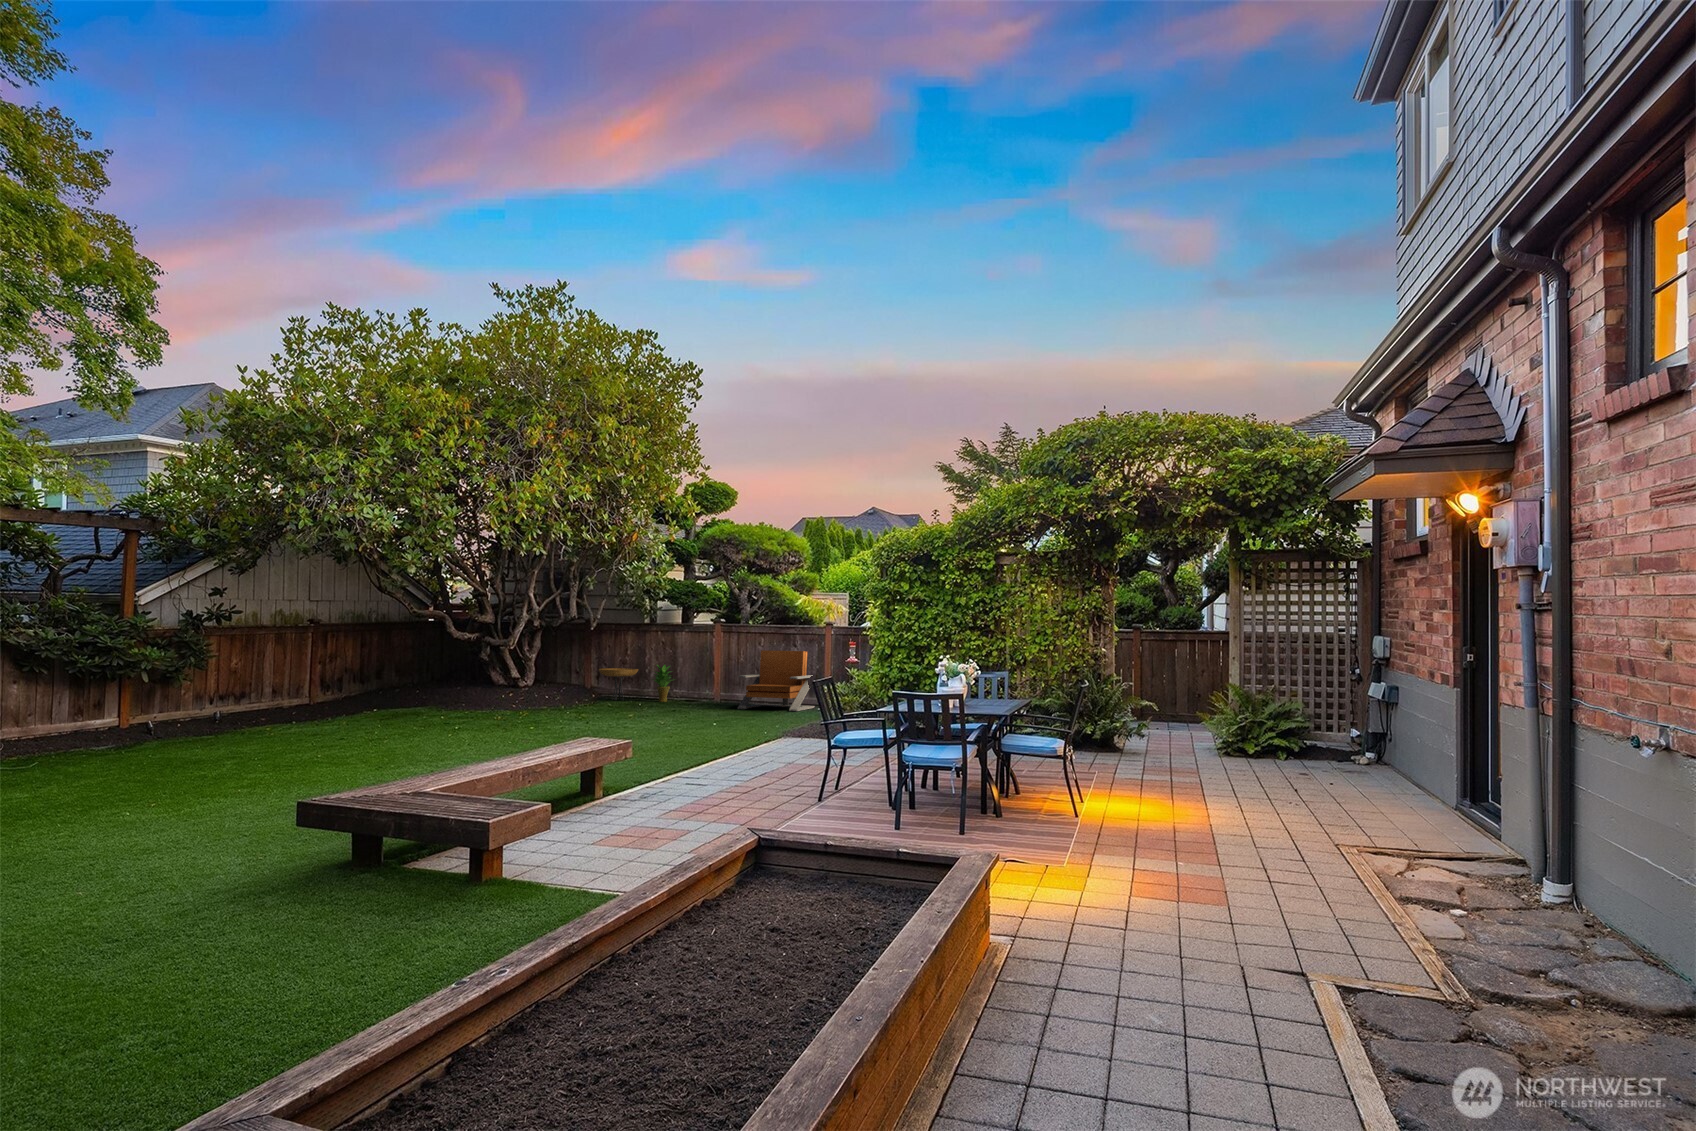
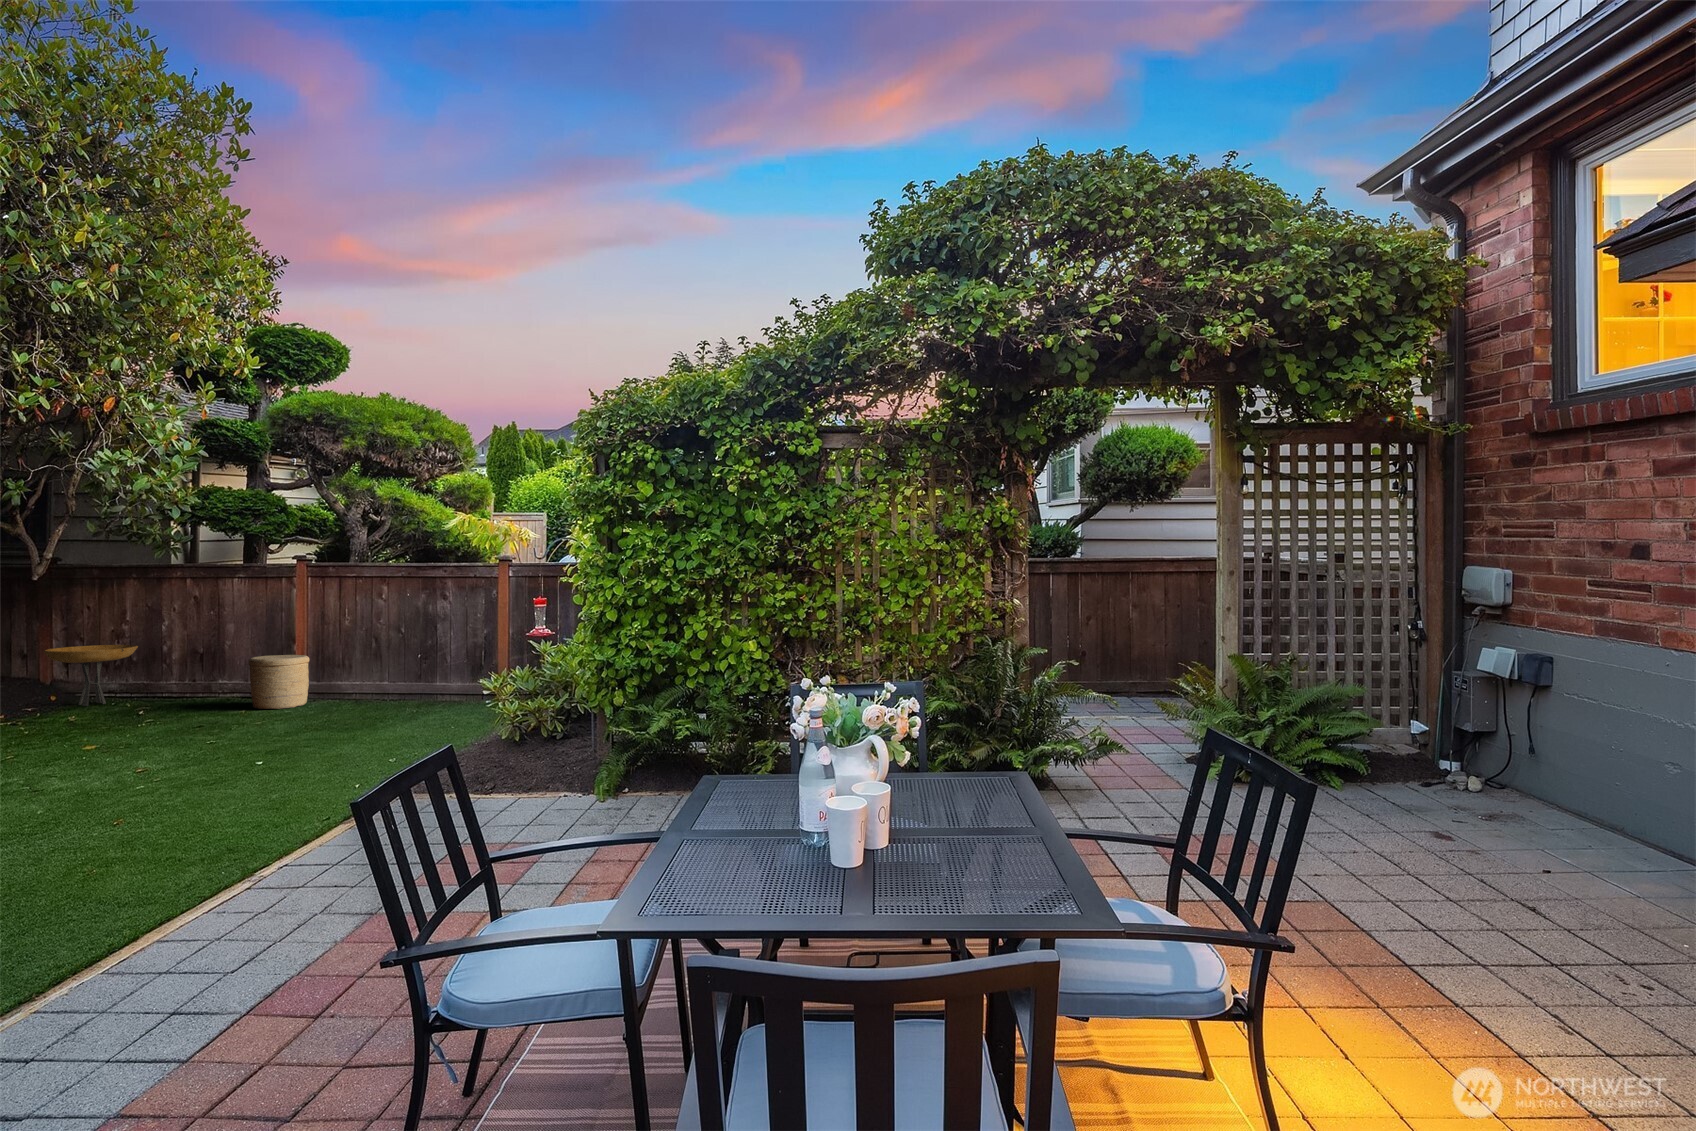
lounge chair: present [738,650,815,711] -> none [323,608,478,717]
potted plant: present [653,665,672,702] -> none [153,638,216,705]
woven basket: none [697,676,726,705] -> present [248,655,310,709]

